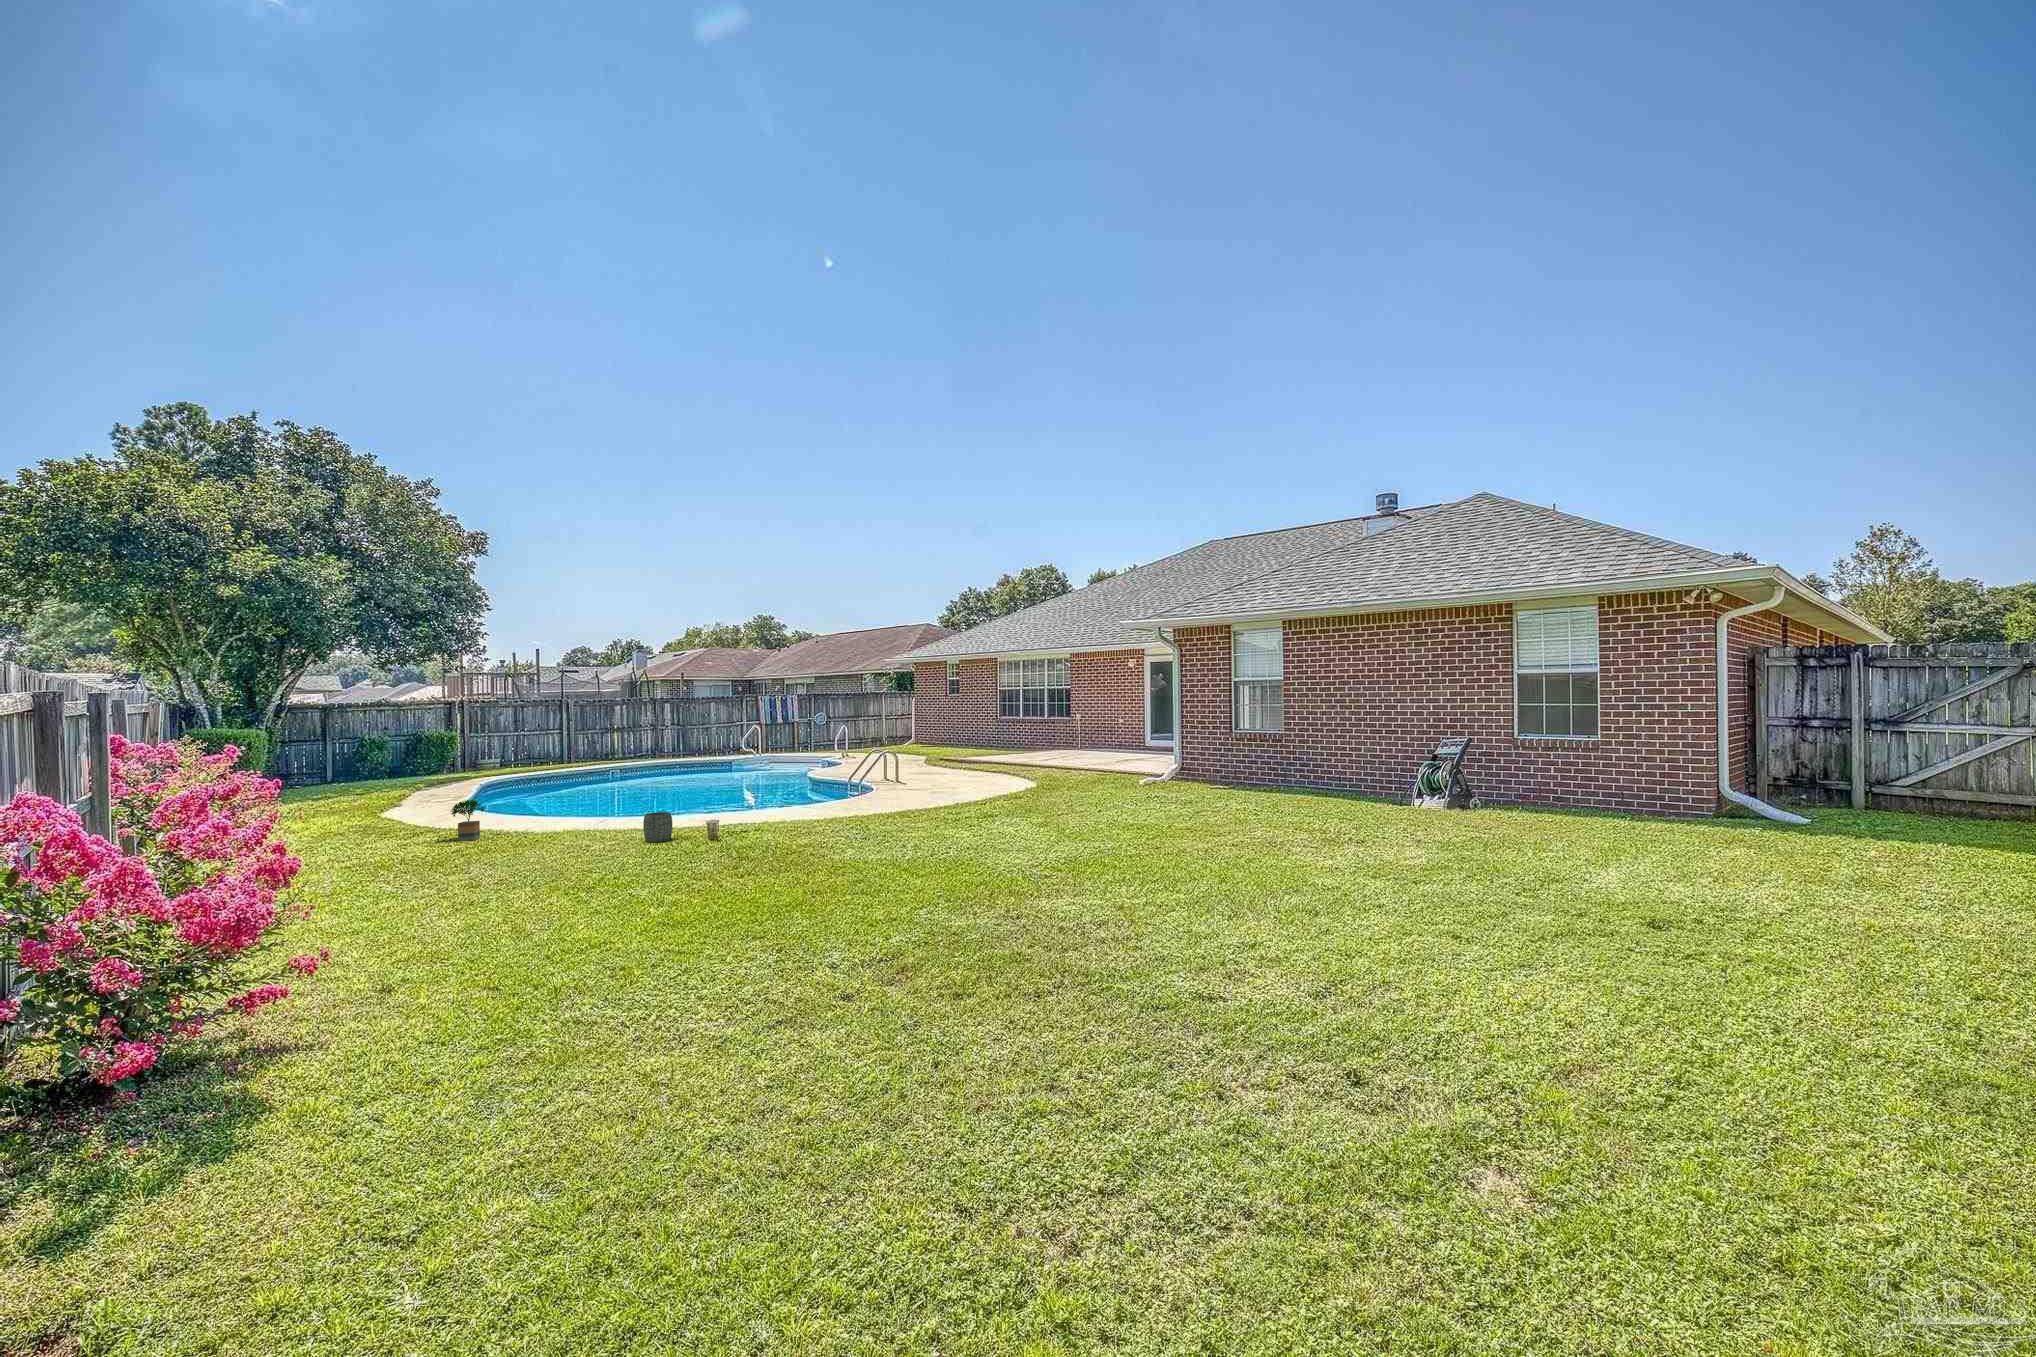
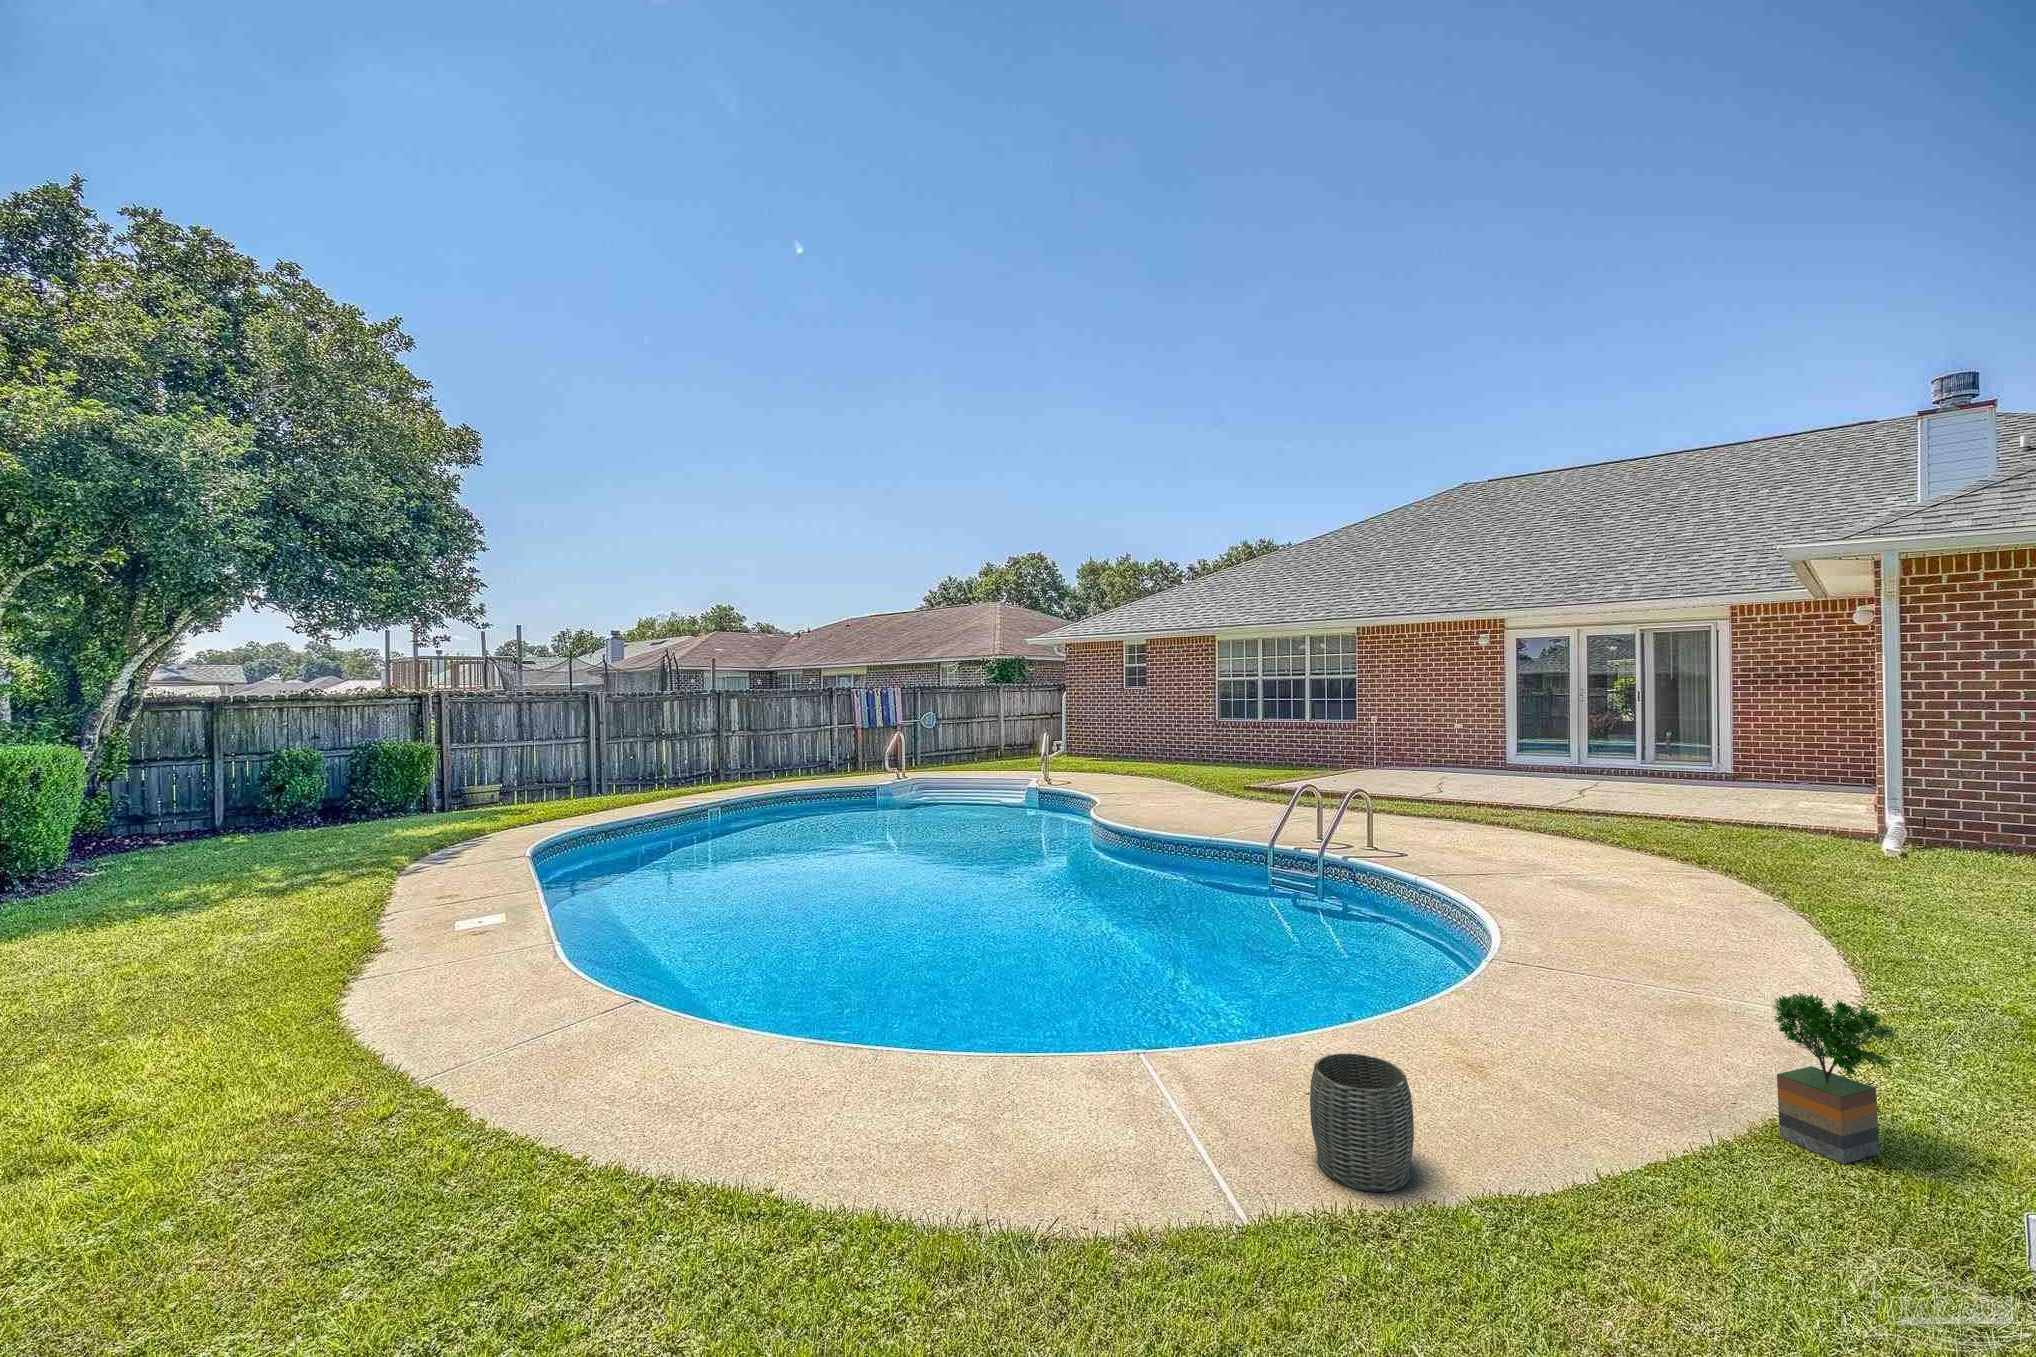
potted tree: present [451,800,484,841] -> present [1772,993,1897,1164]

